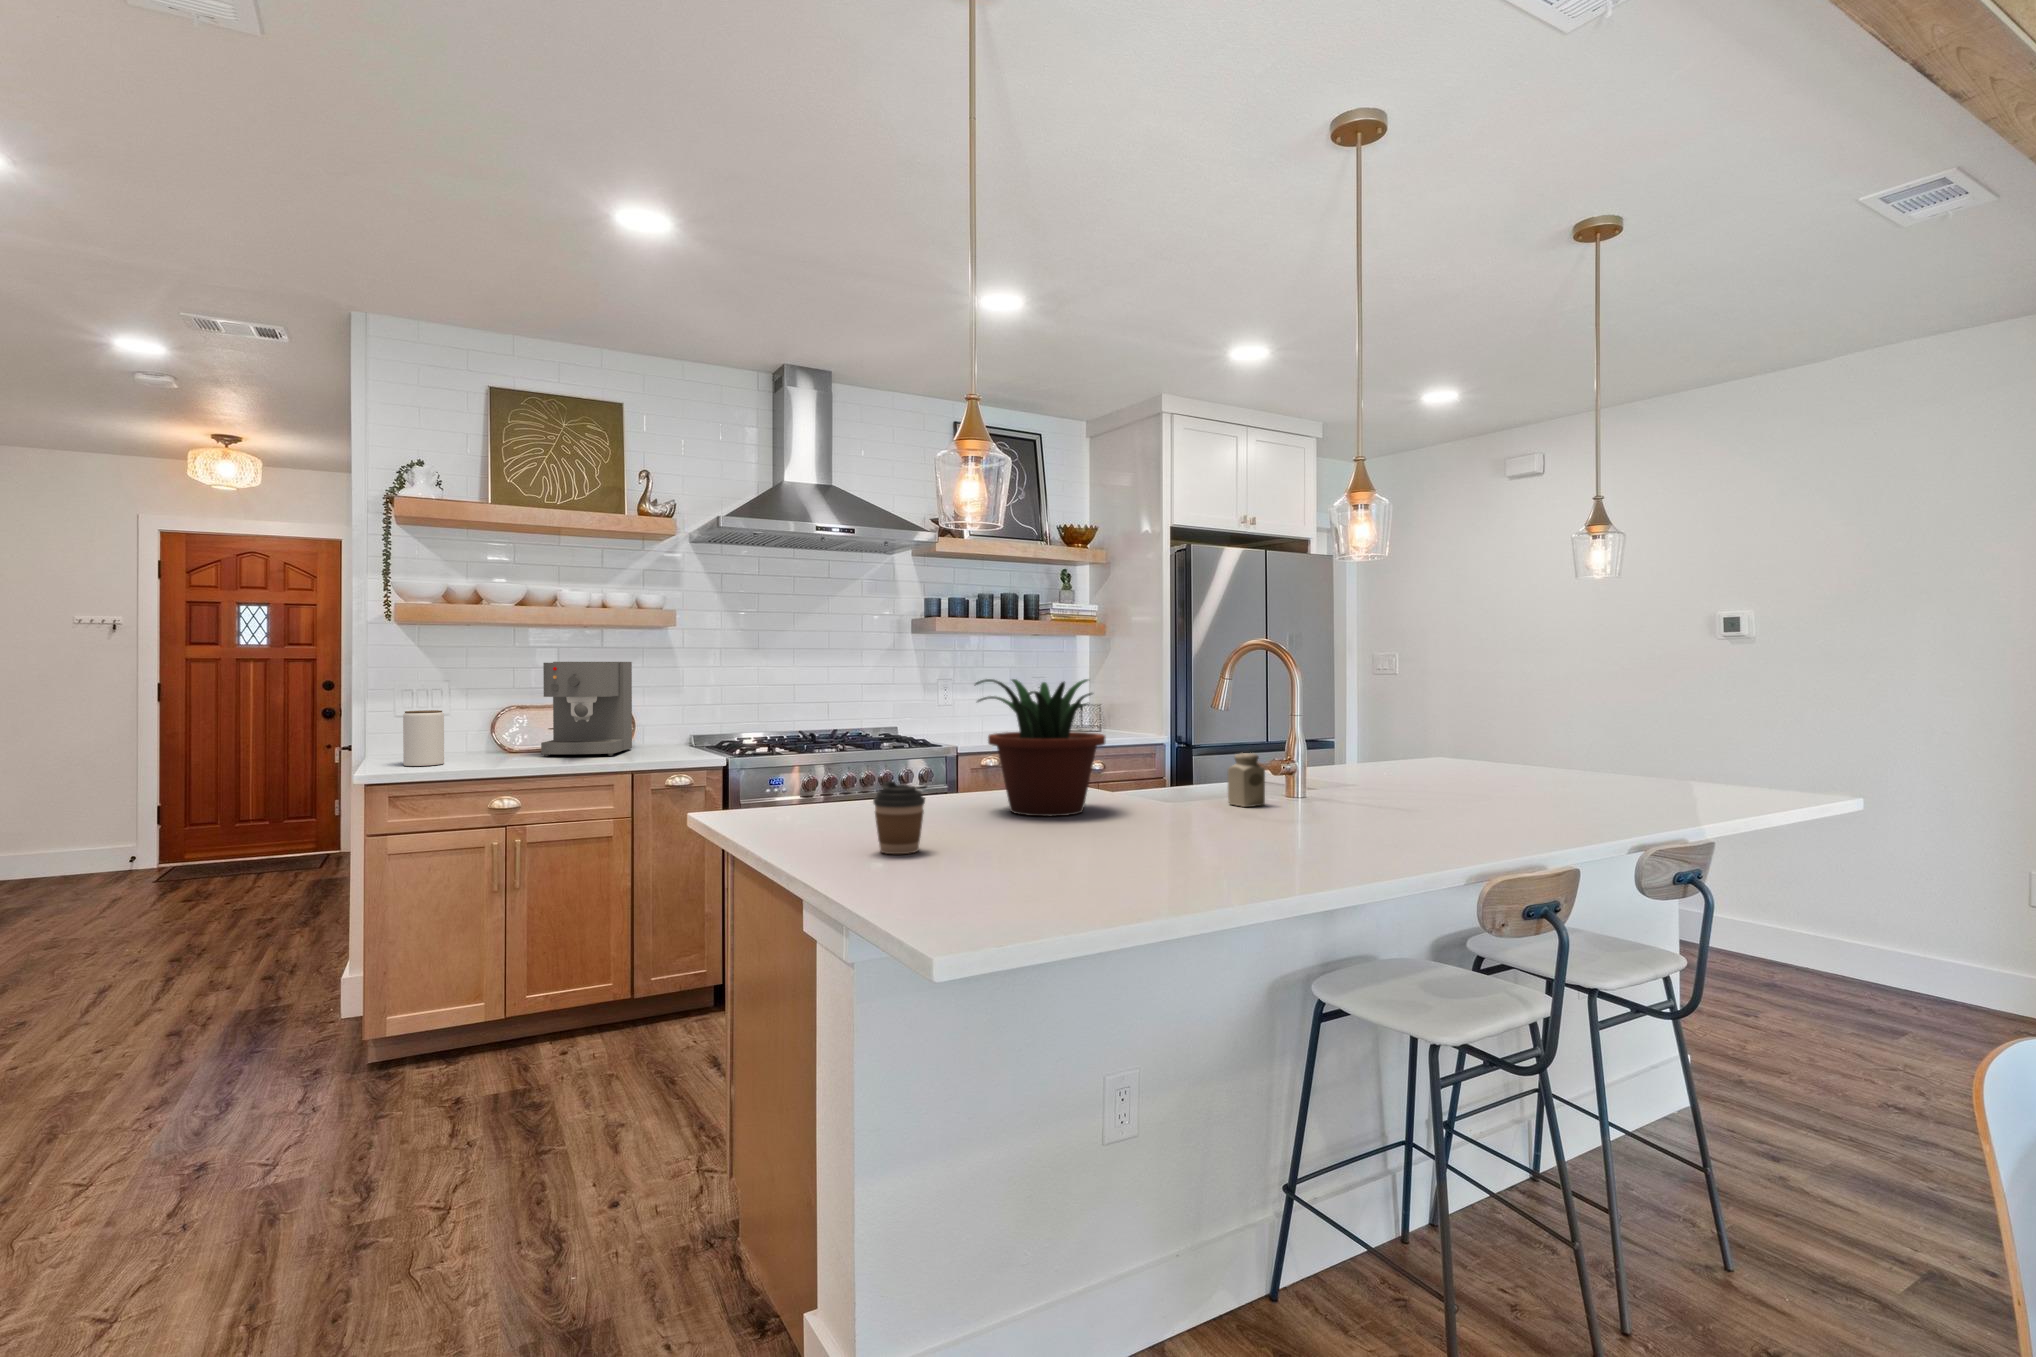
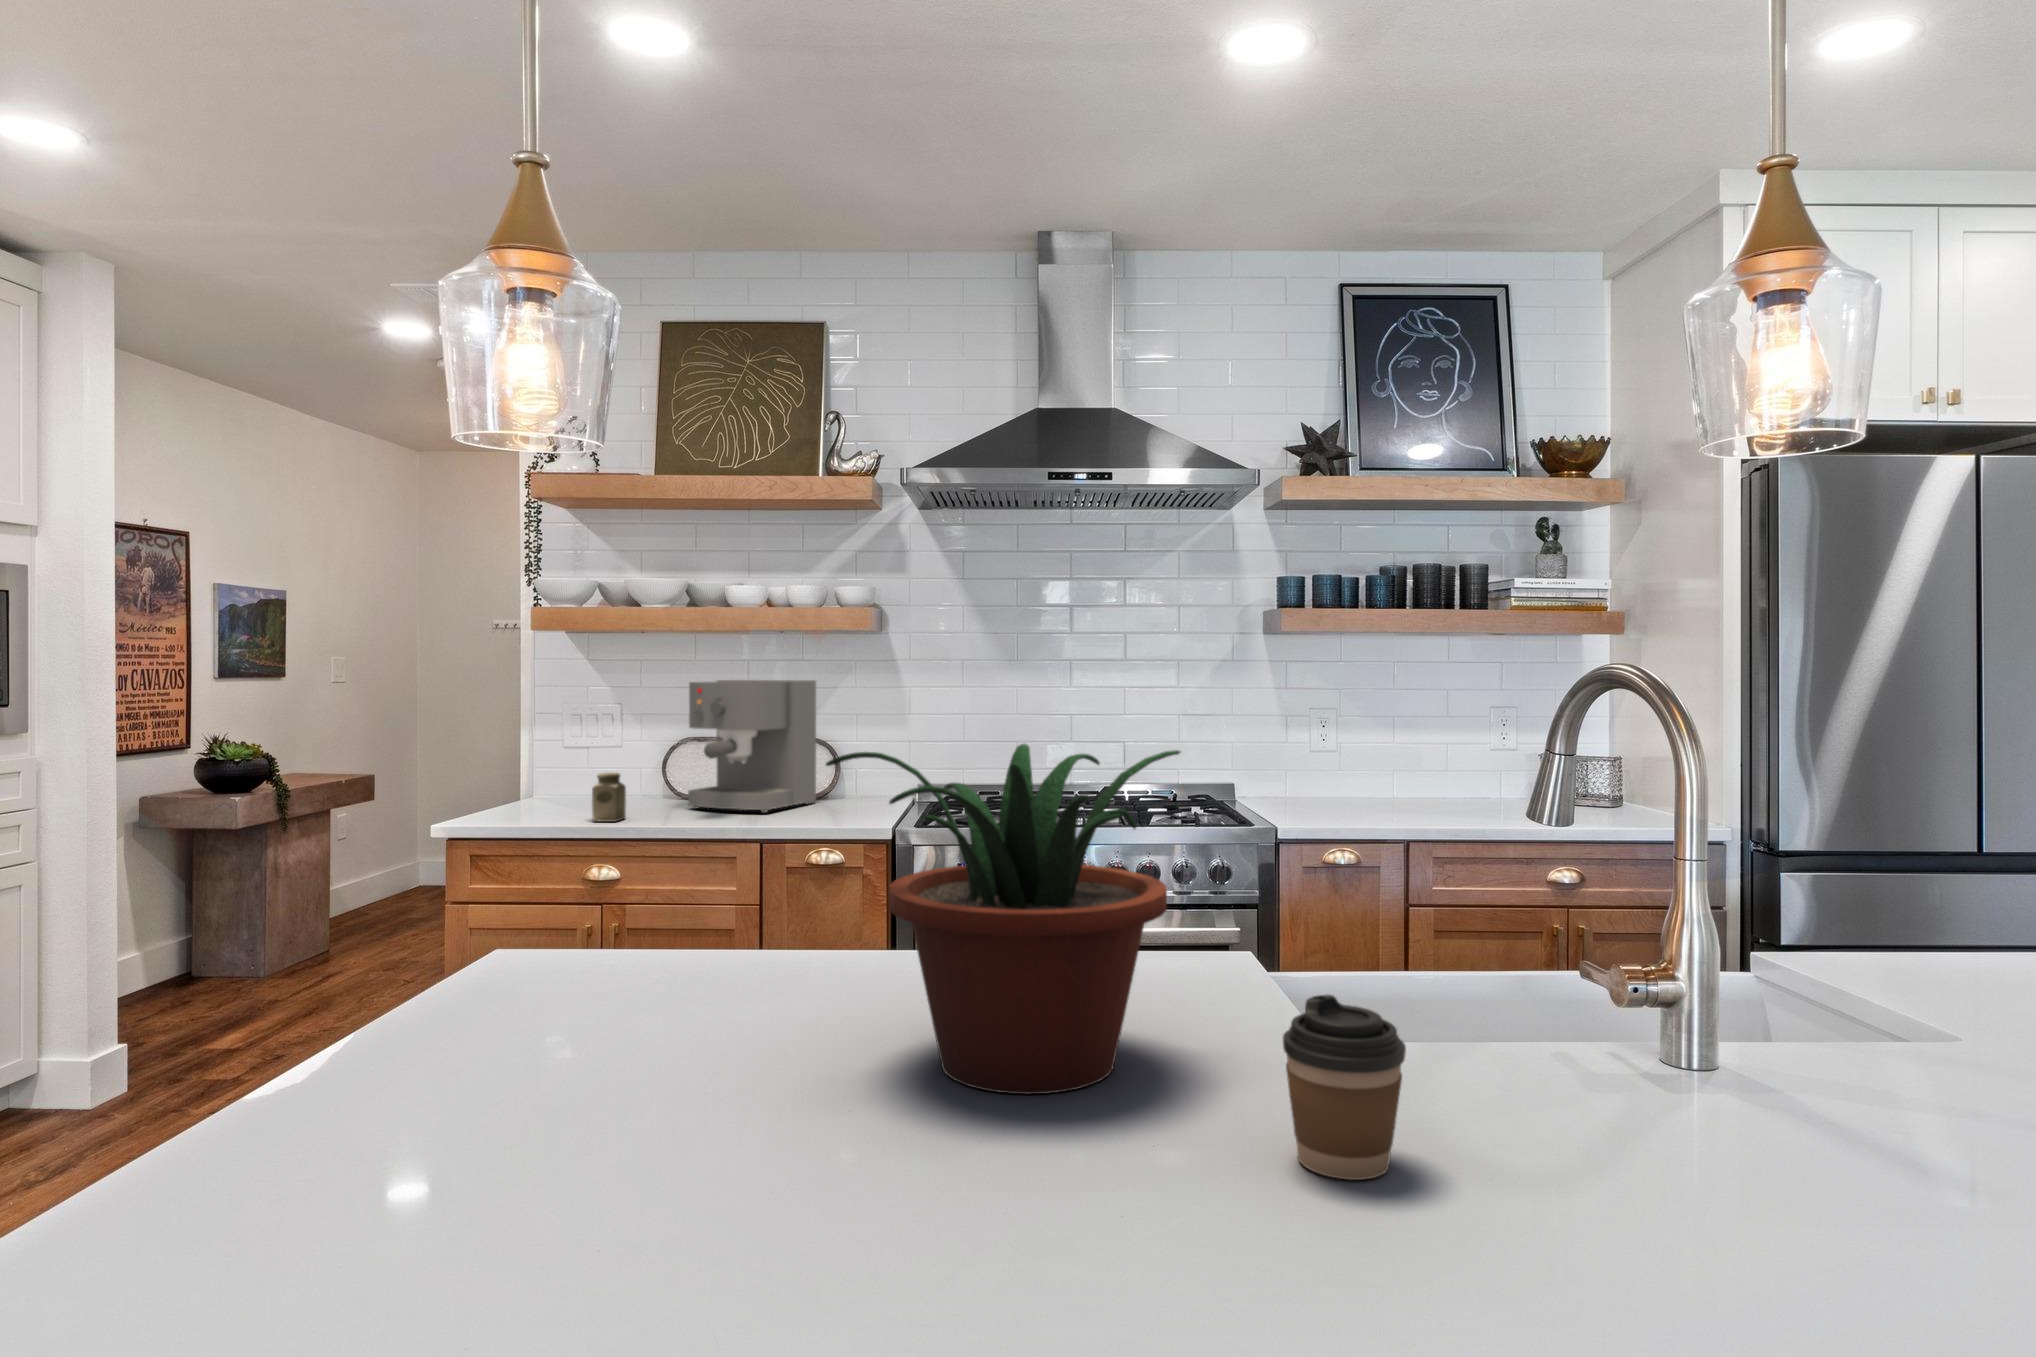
jar: present [403,710,444,766] -> none [521,743,569,815]
salt shaker: present [1228,753,1265,807] -> present [592,772,626,822]
coffee cup: present [873,781,925,854] -> present [1283,995,1406,1180]

